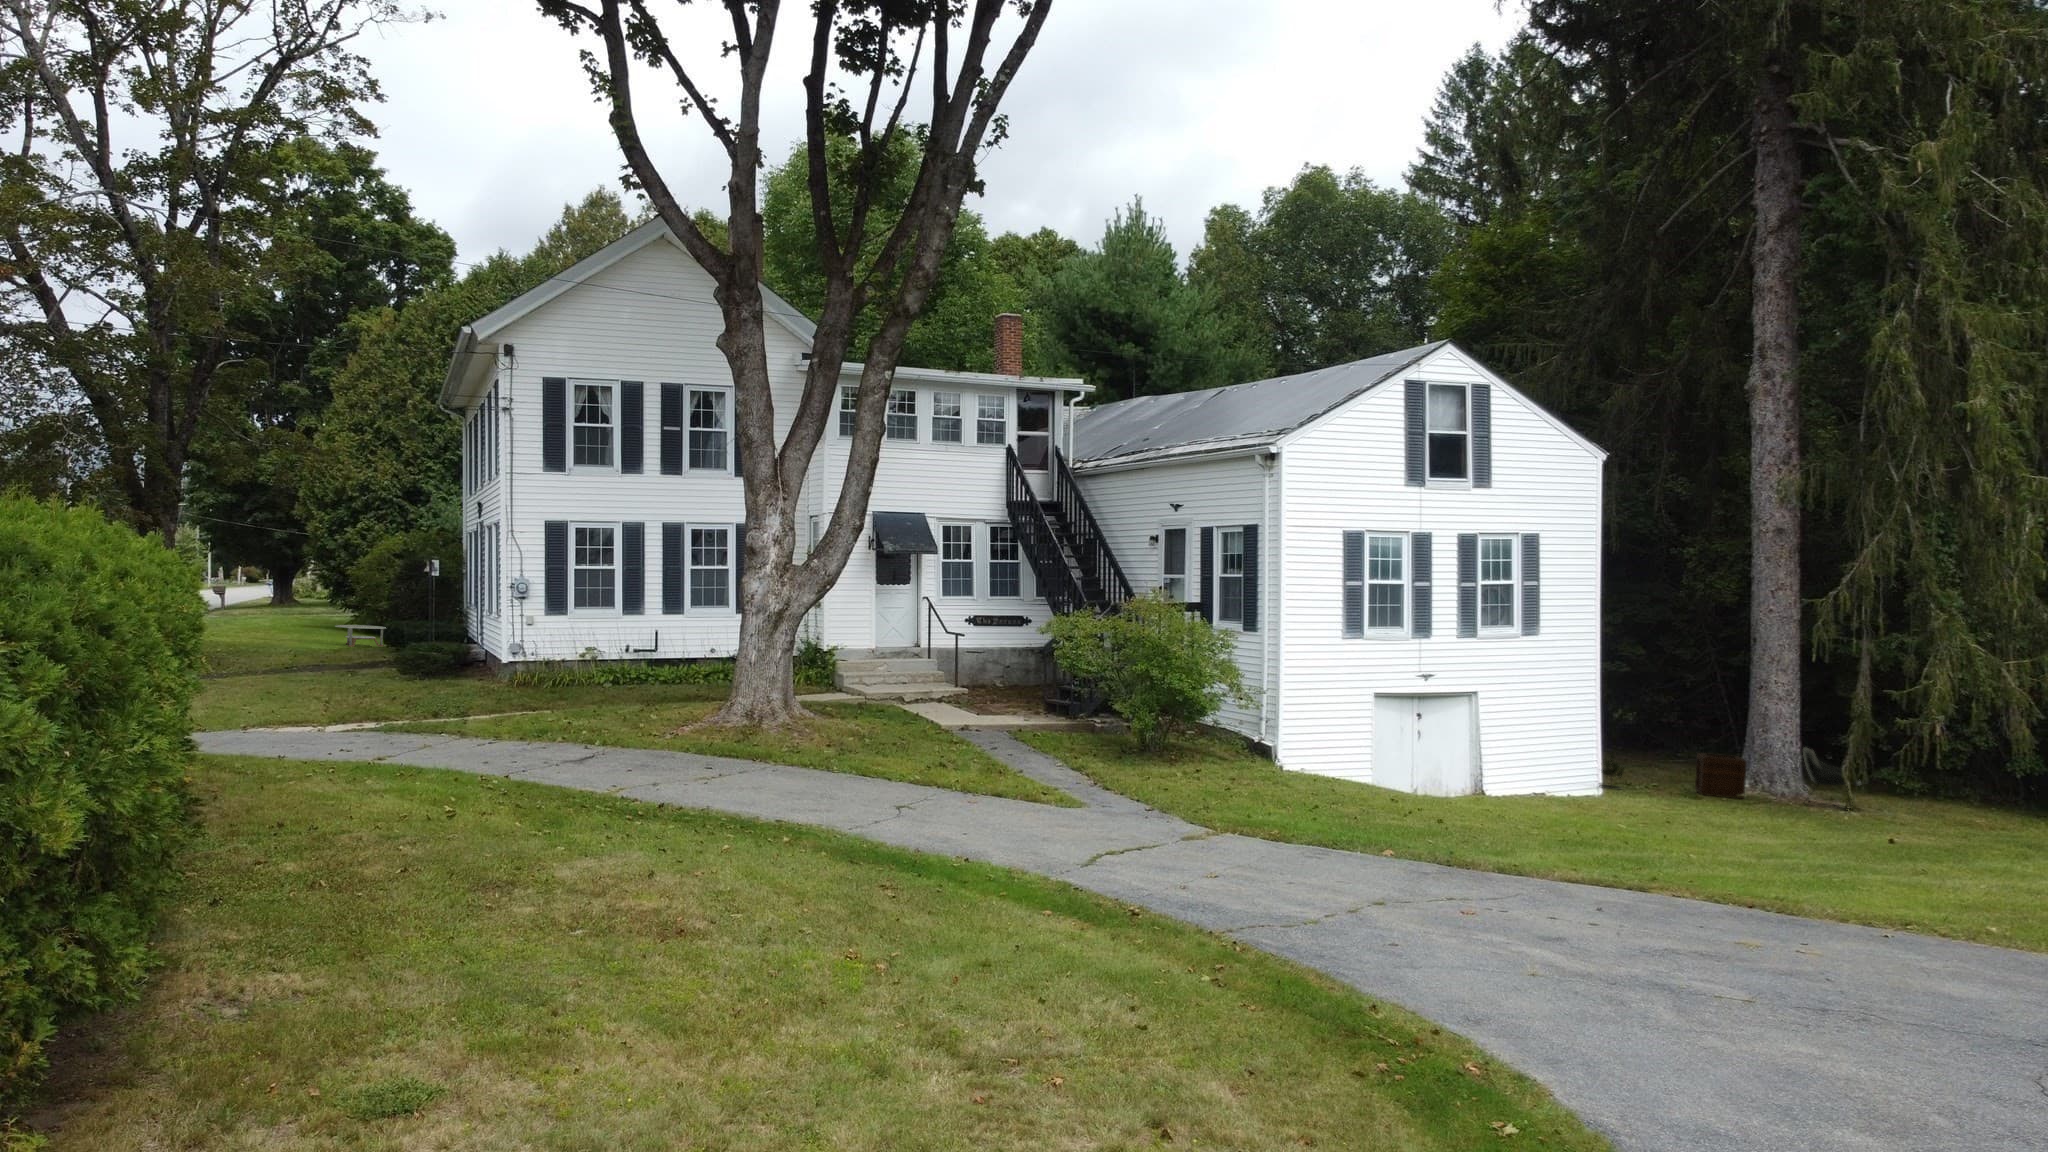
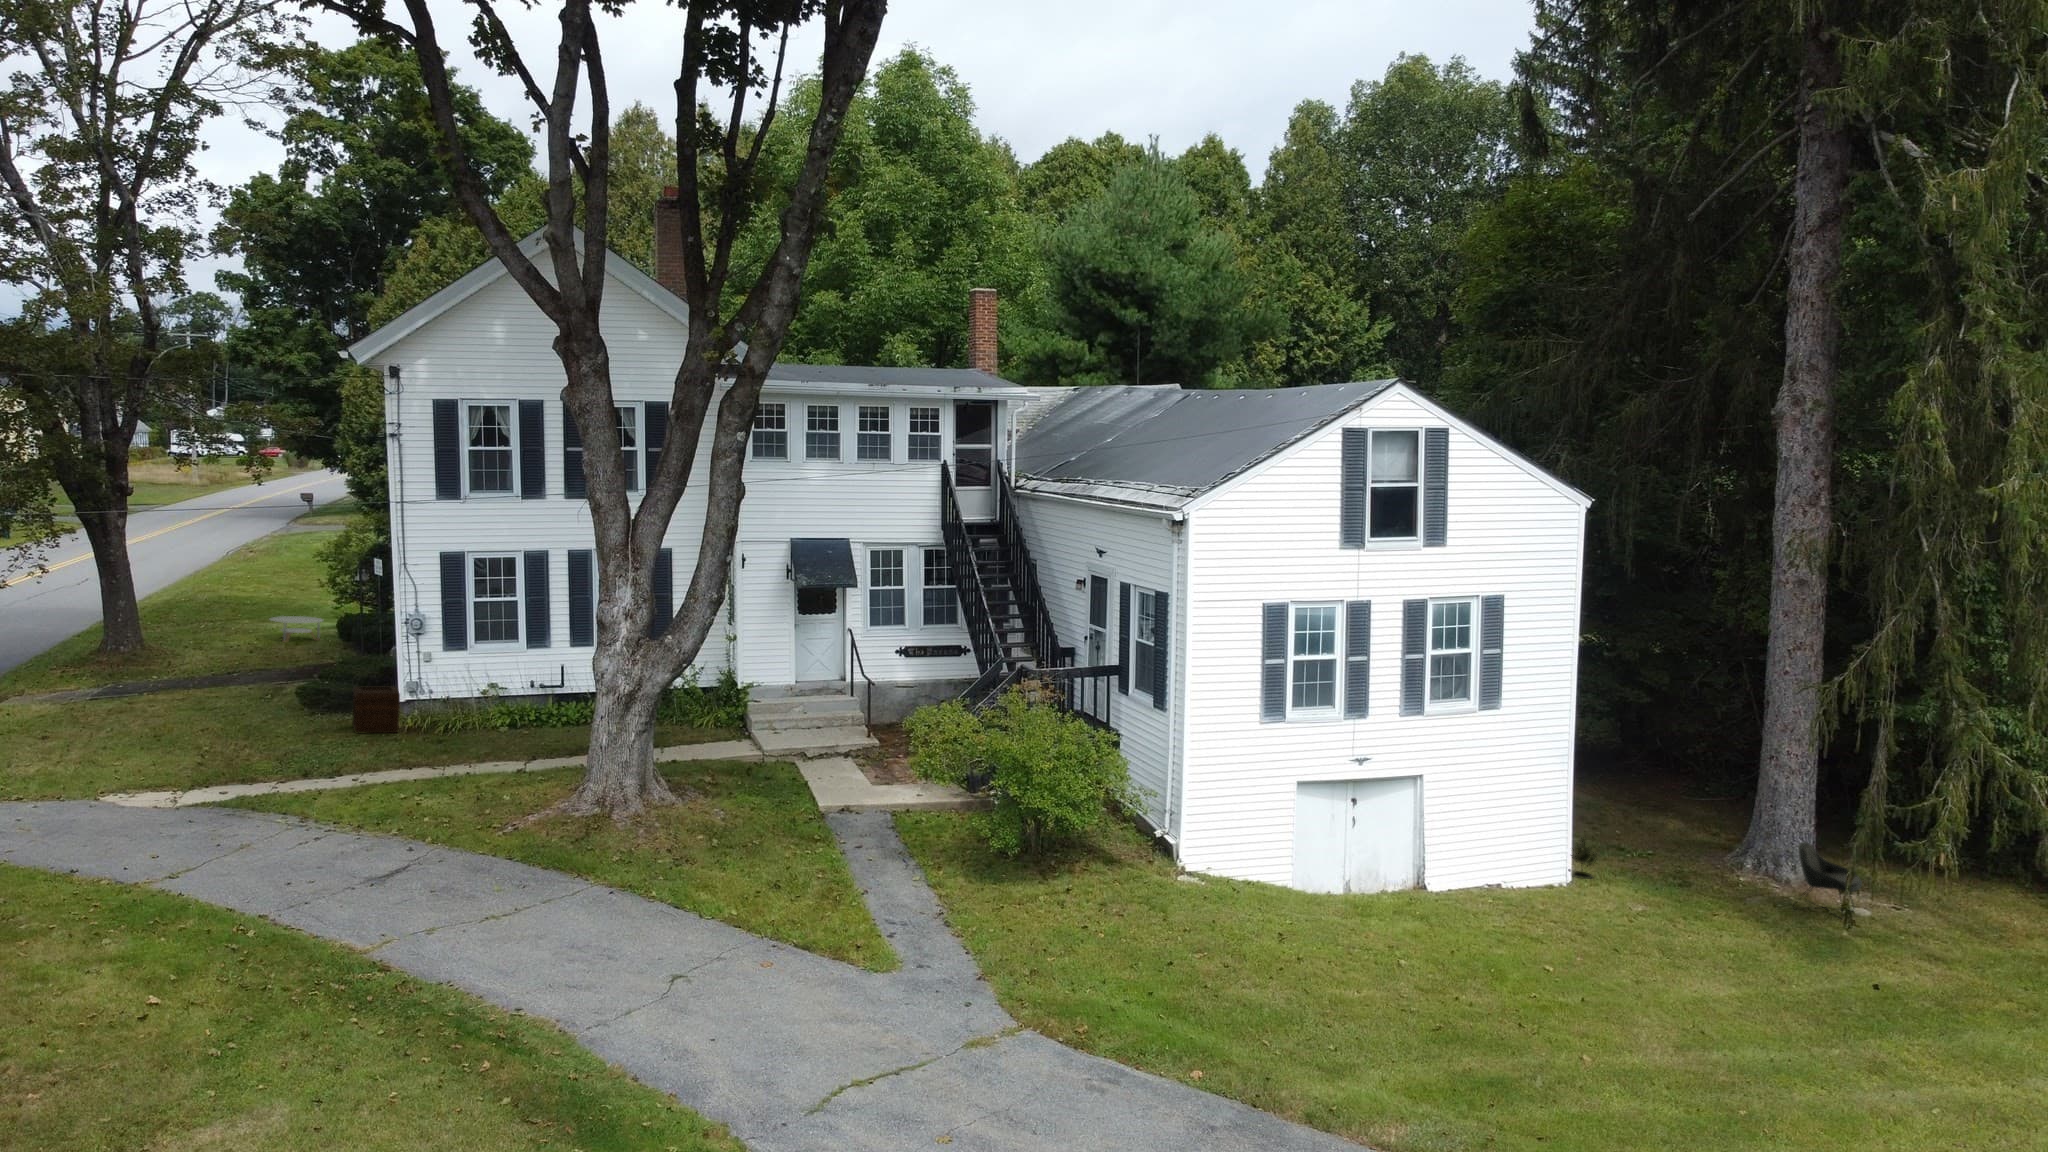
wooden crate: present [1695,753,1747,799] -> present [352,687,400,733]

